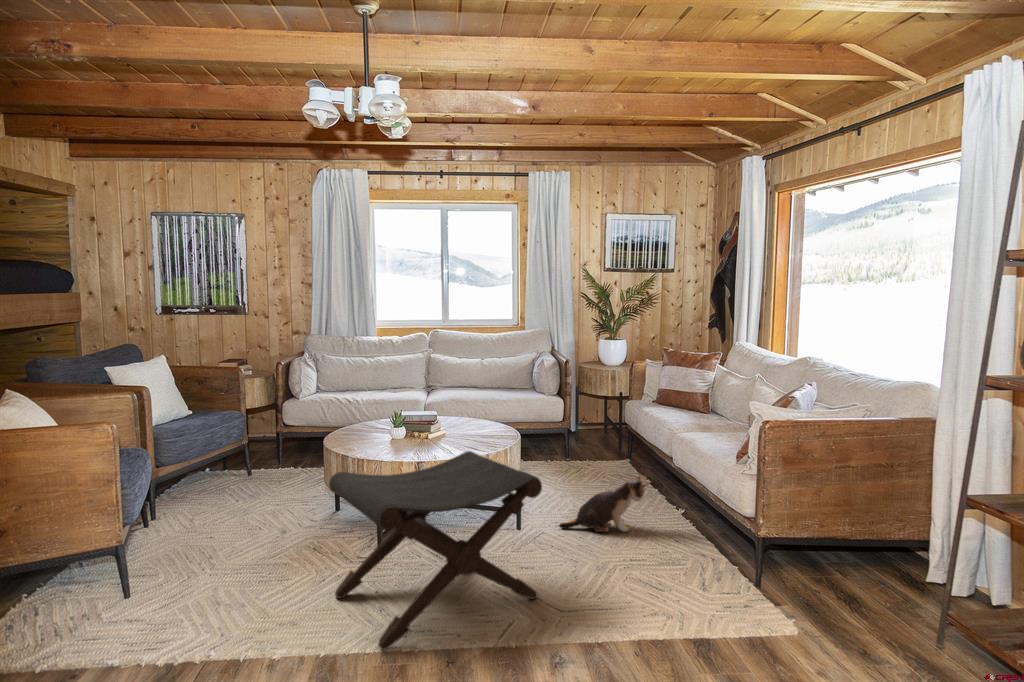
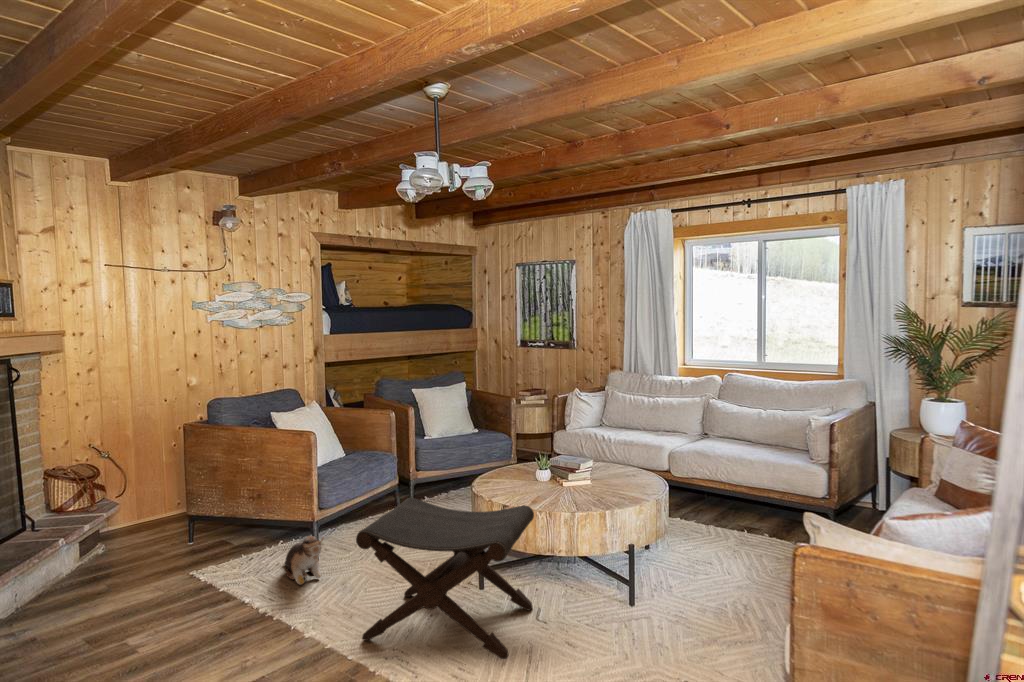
plush toy: present [559,475,650,532] -> present [285,536,324,585]

